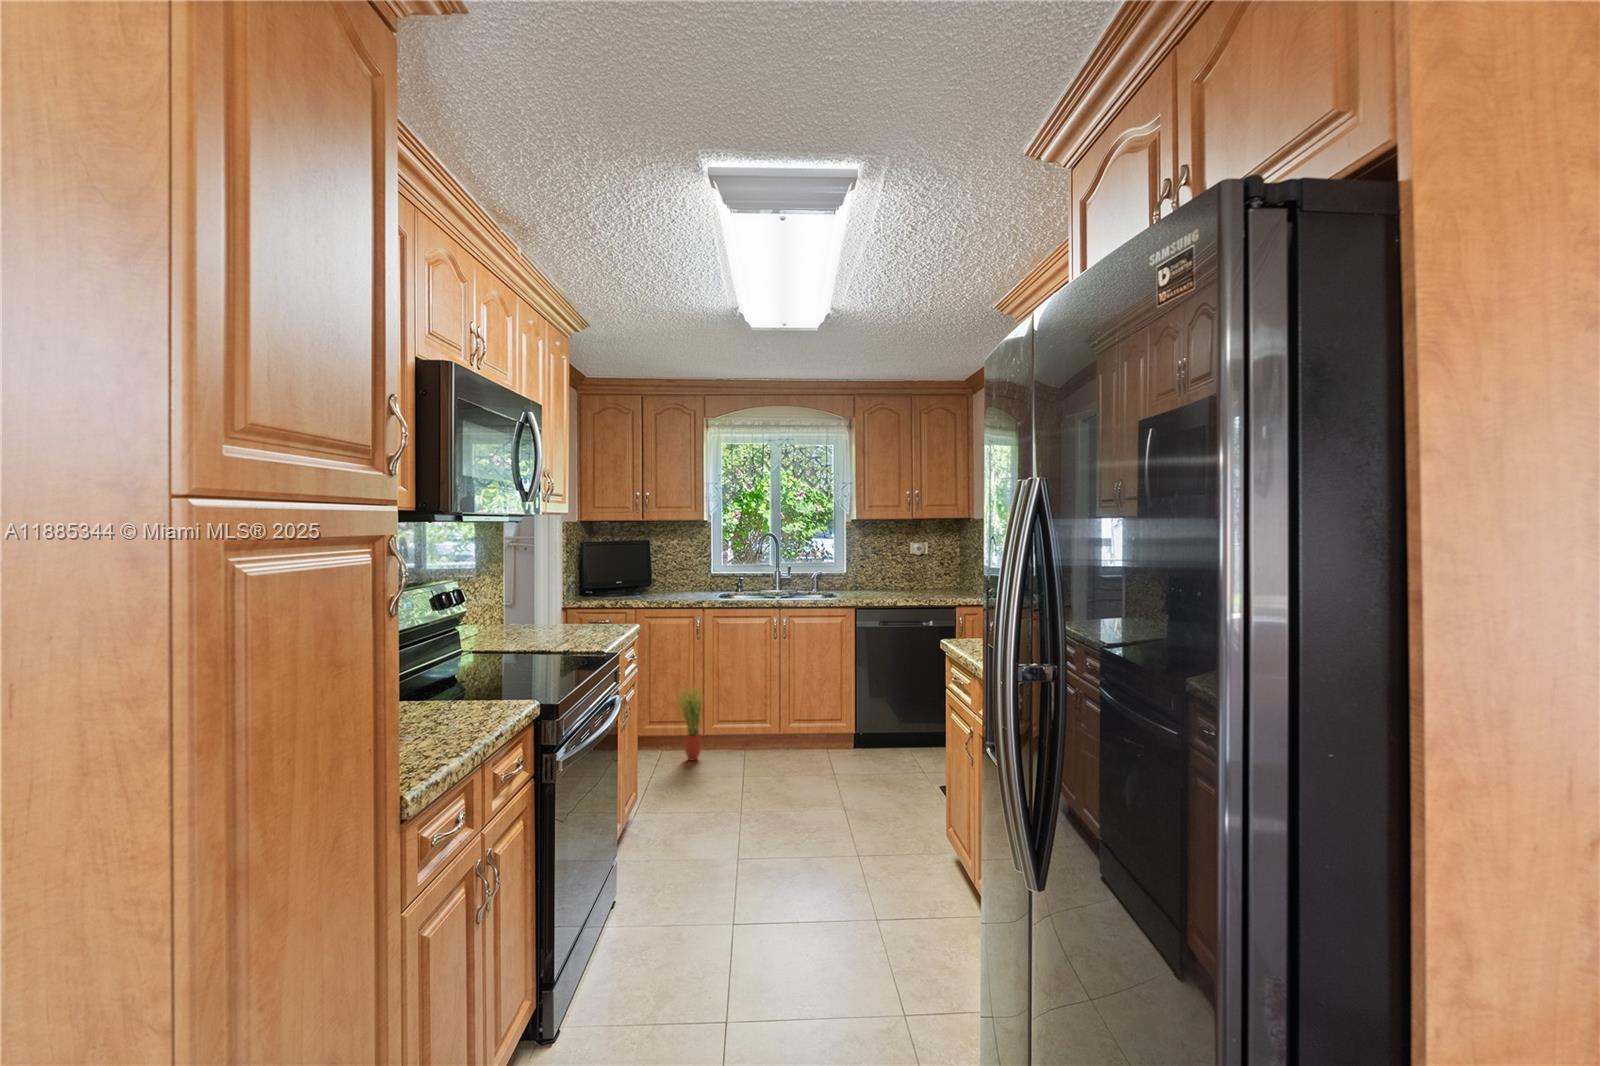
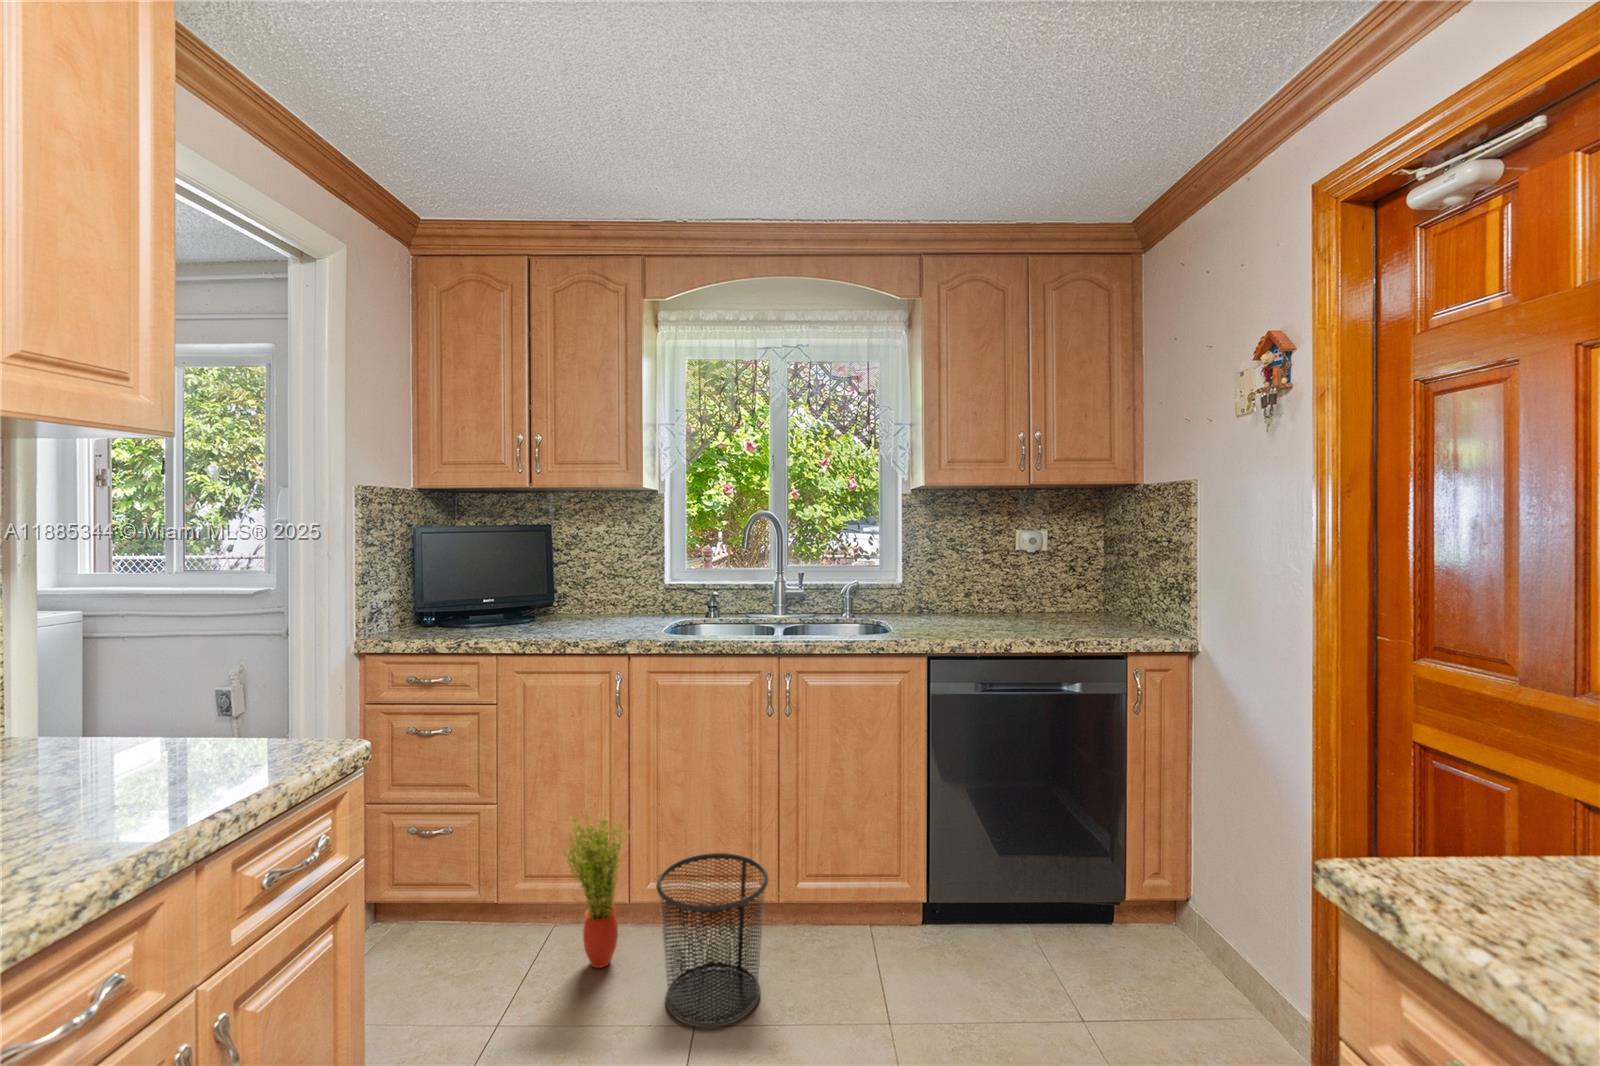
waste bin: none [724,704,777,775] -> present [656,853,768,1027]

